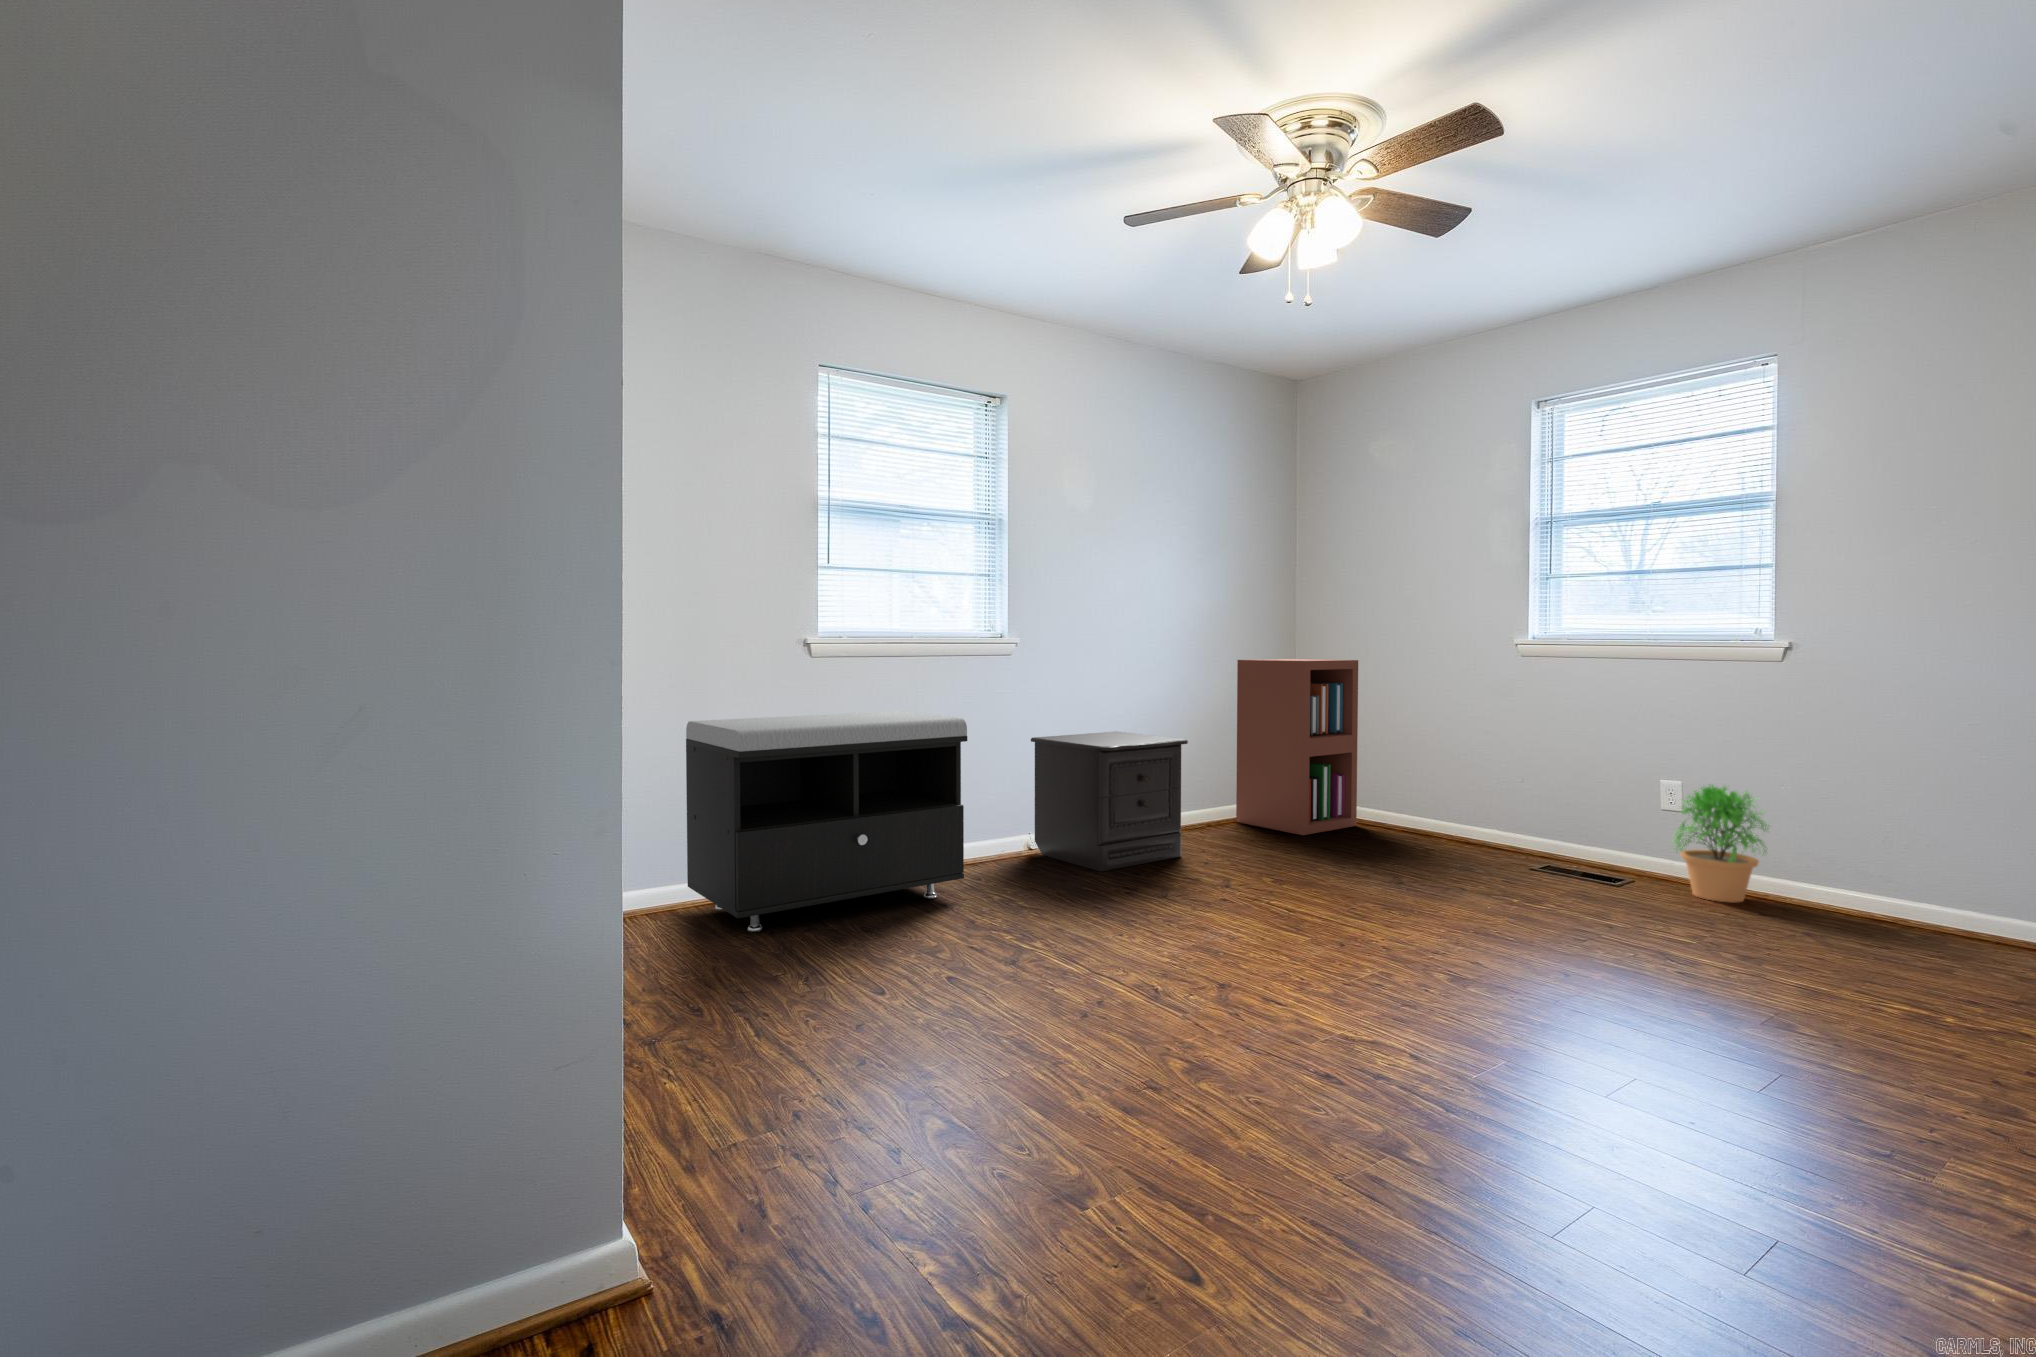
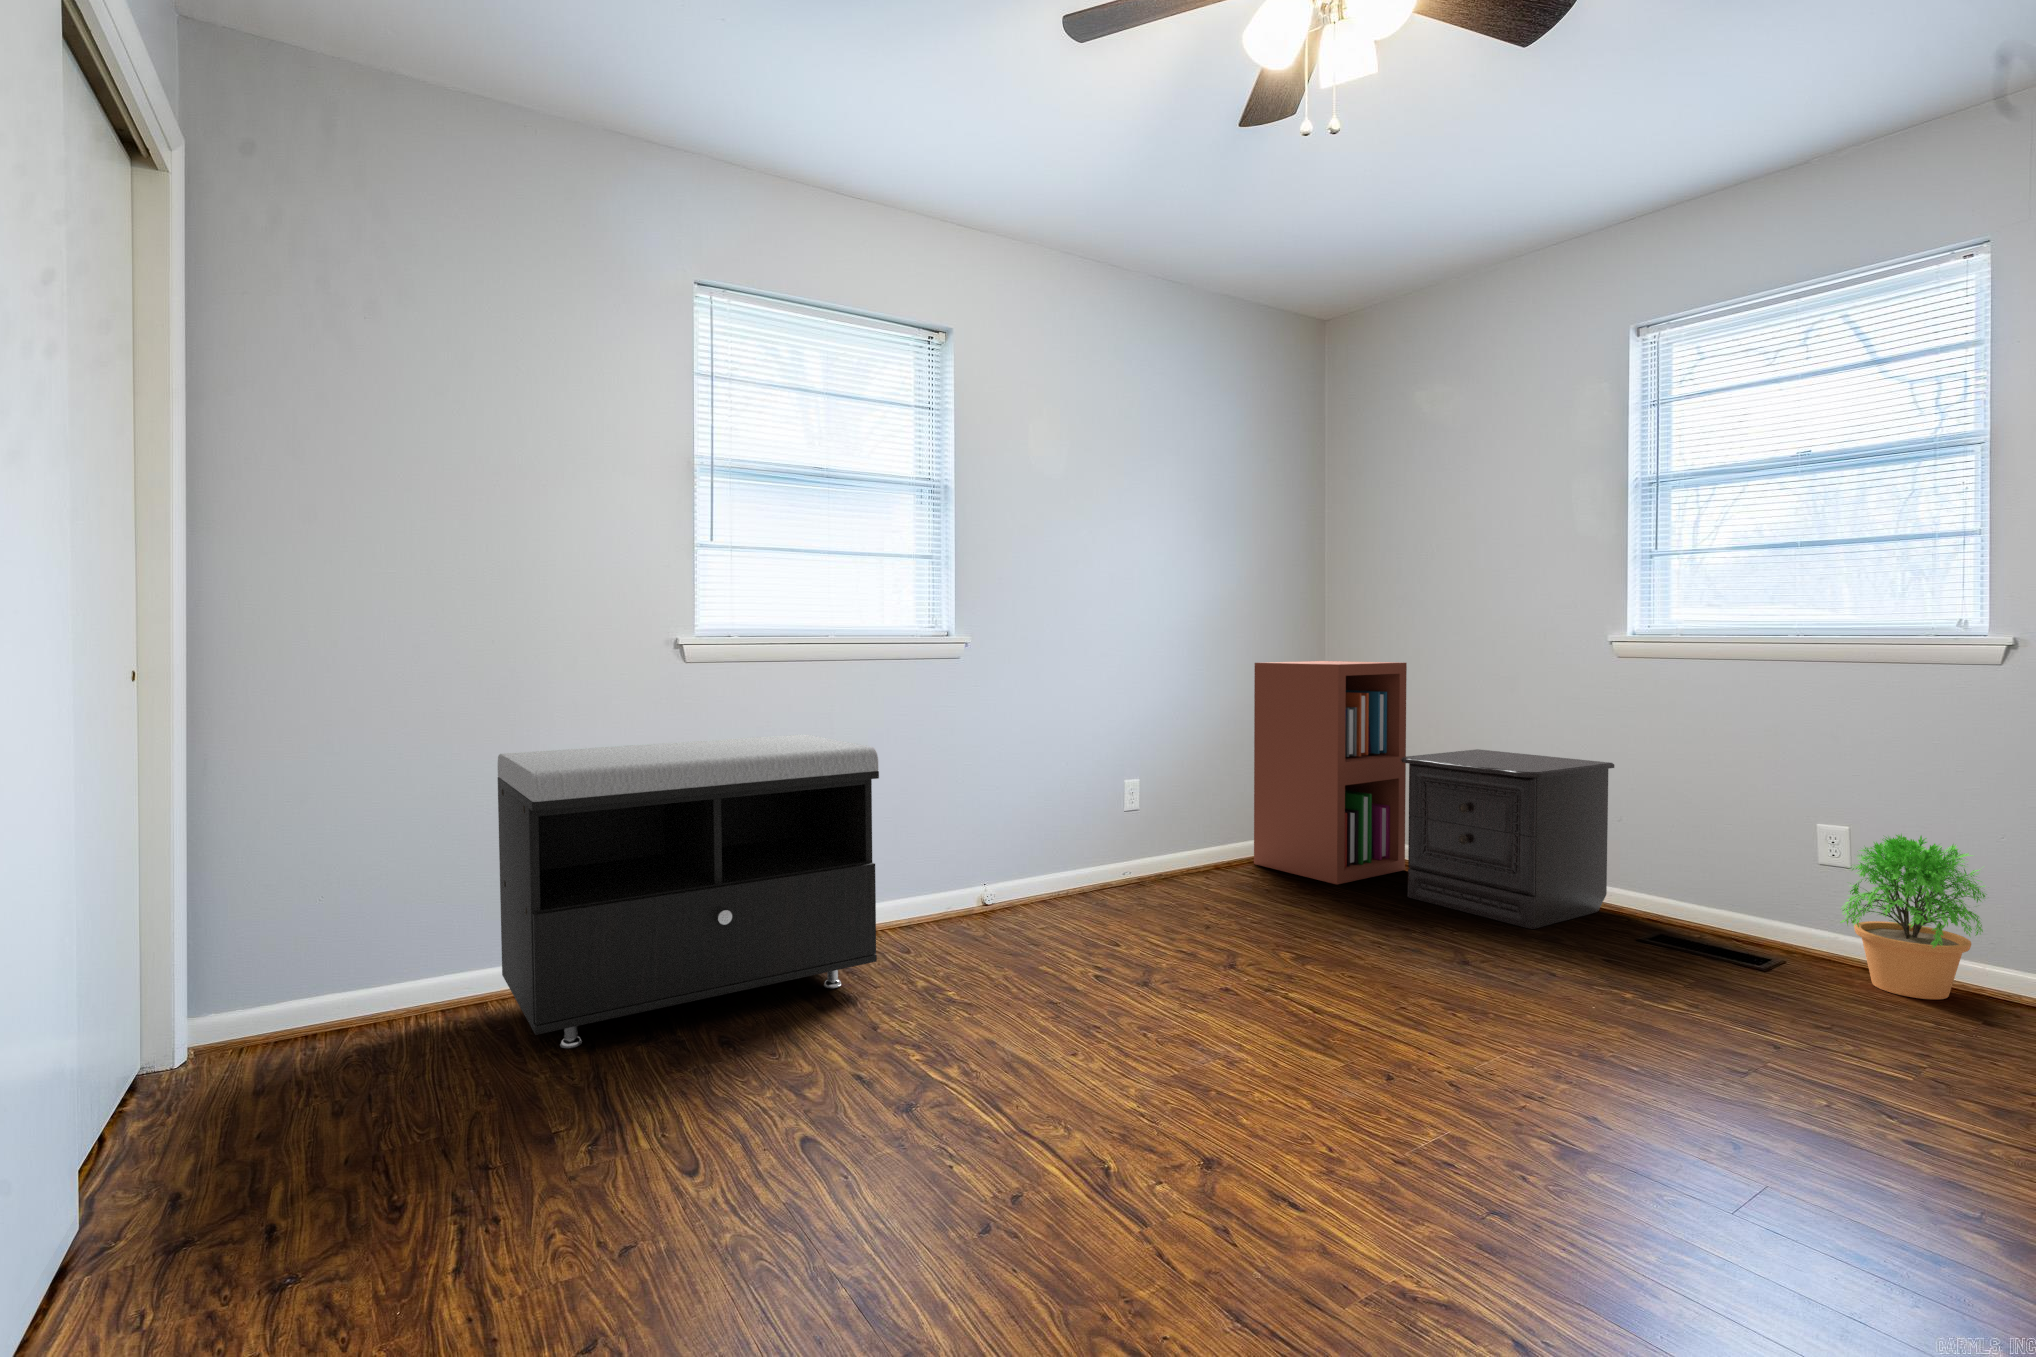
nightstand: present [1031,731,1188,871] -> present [1401,749,1614,929]

